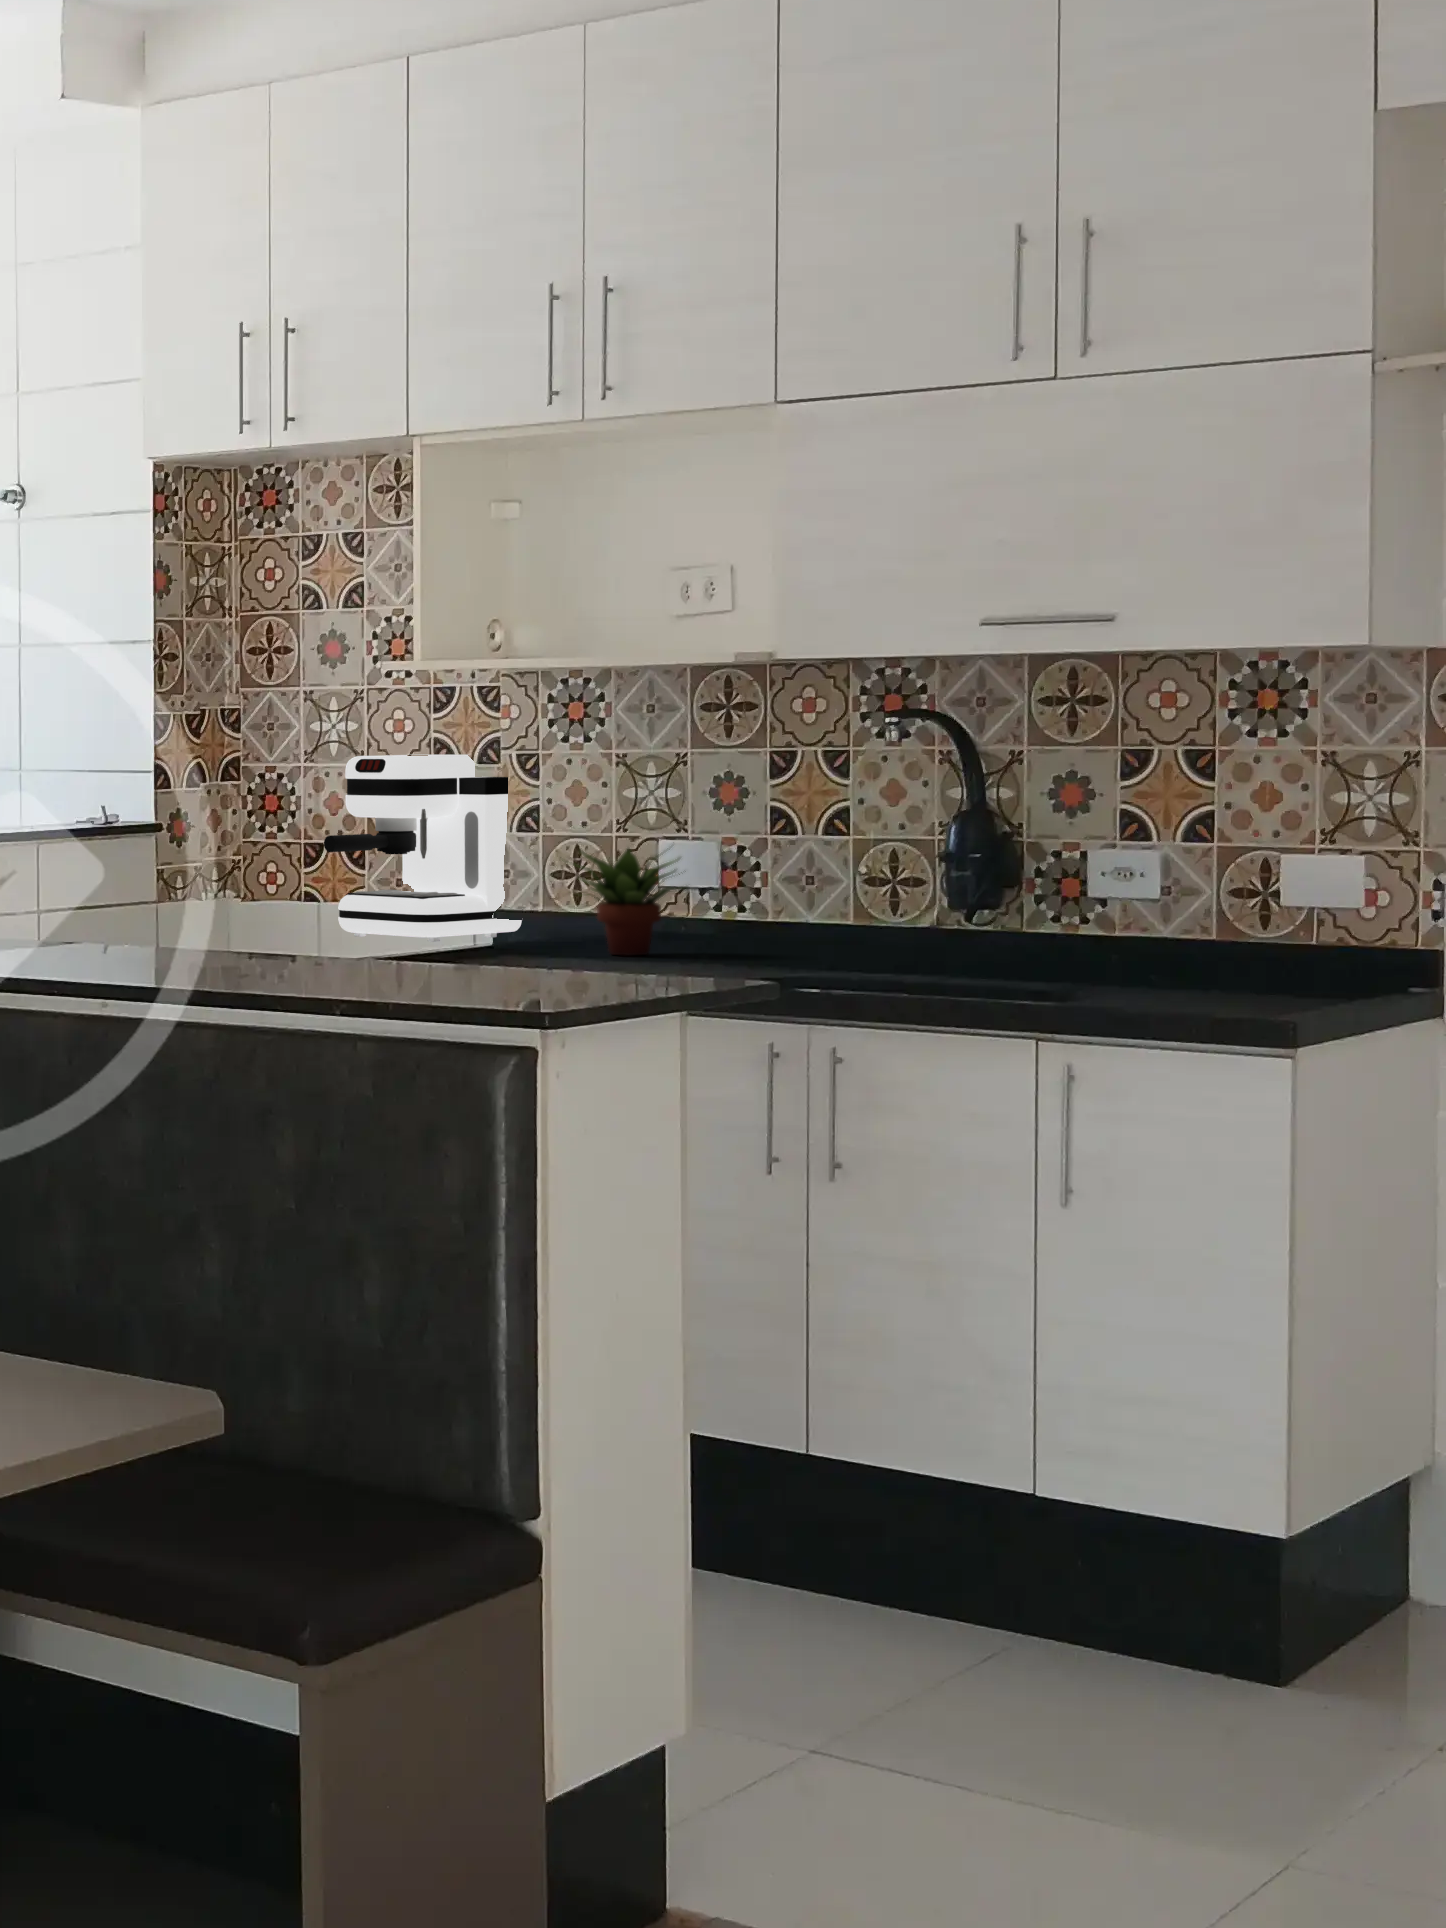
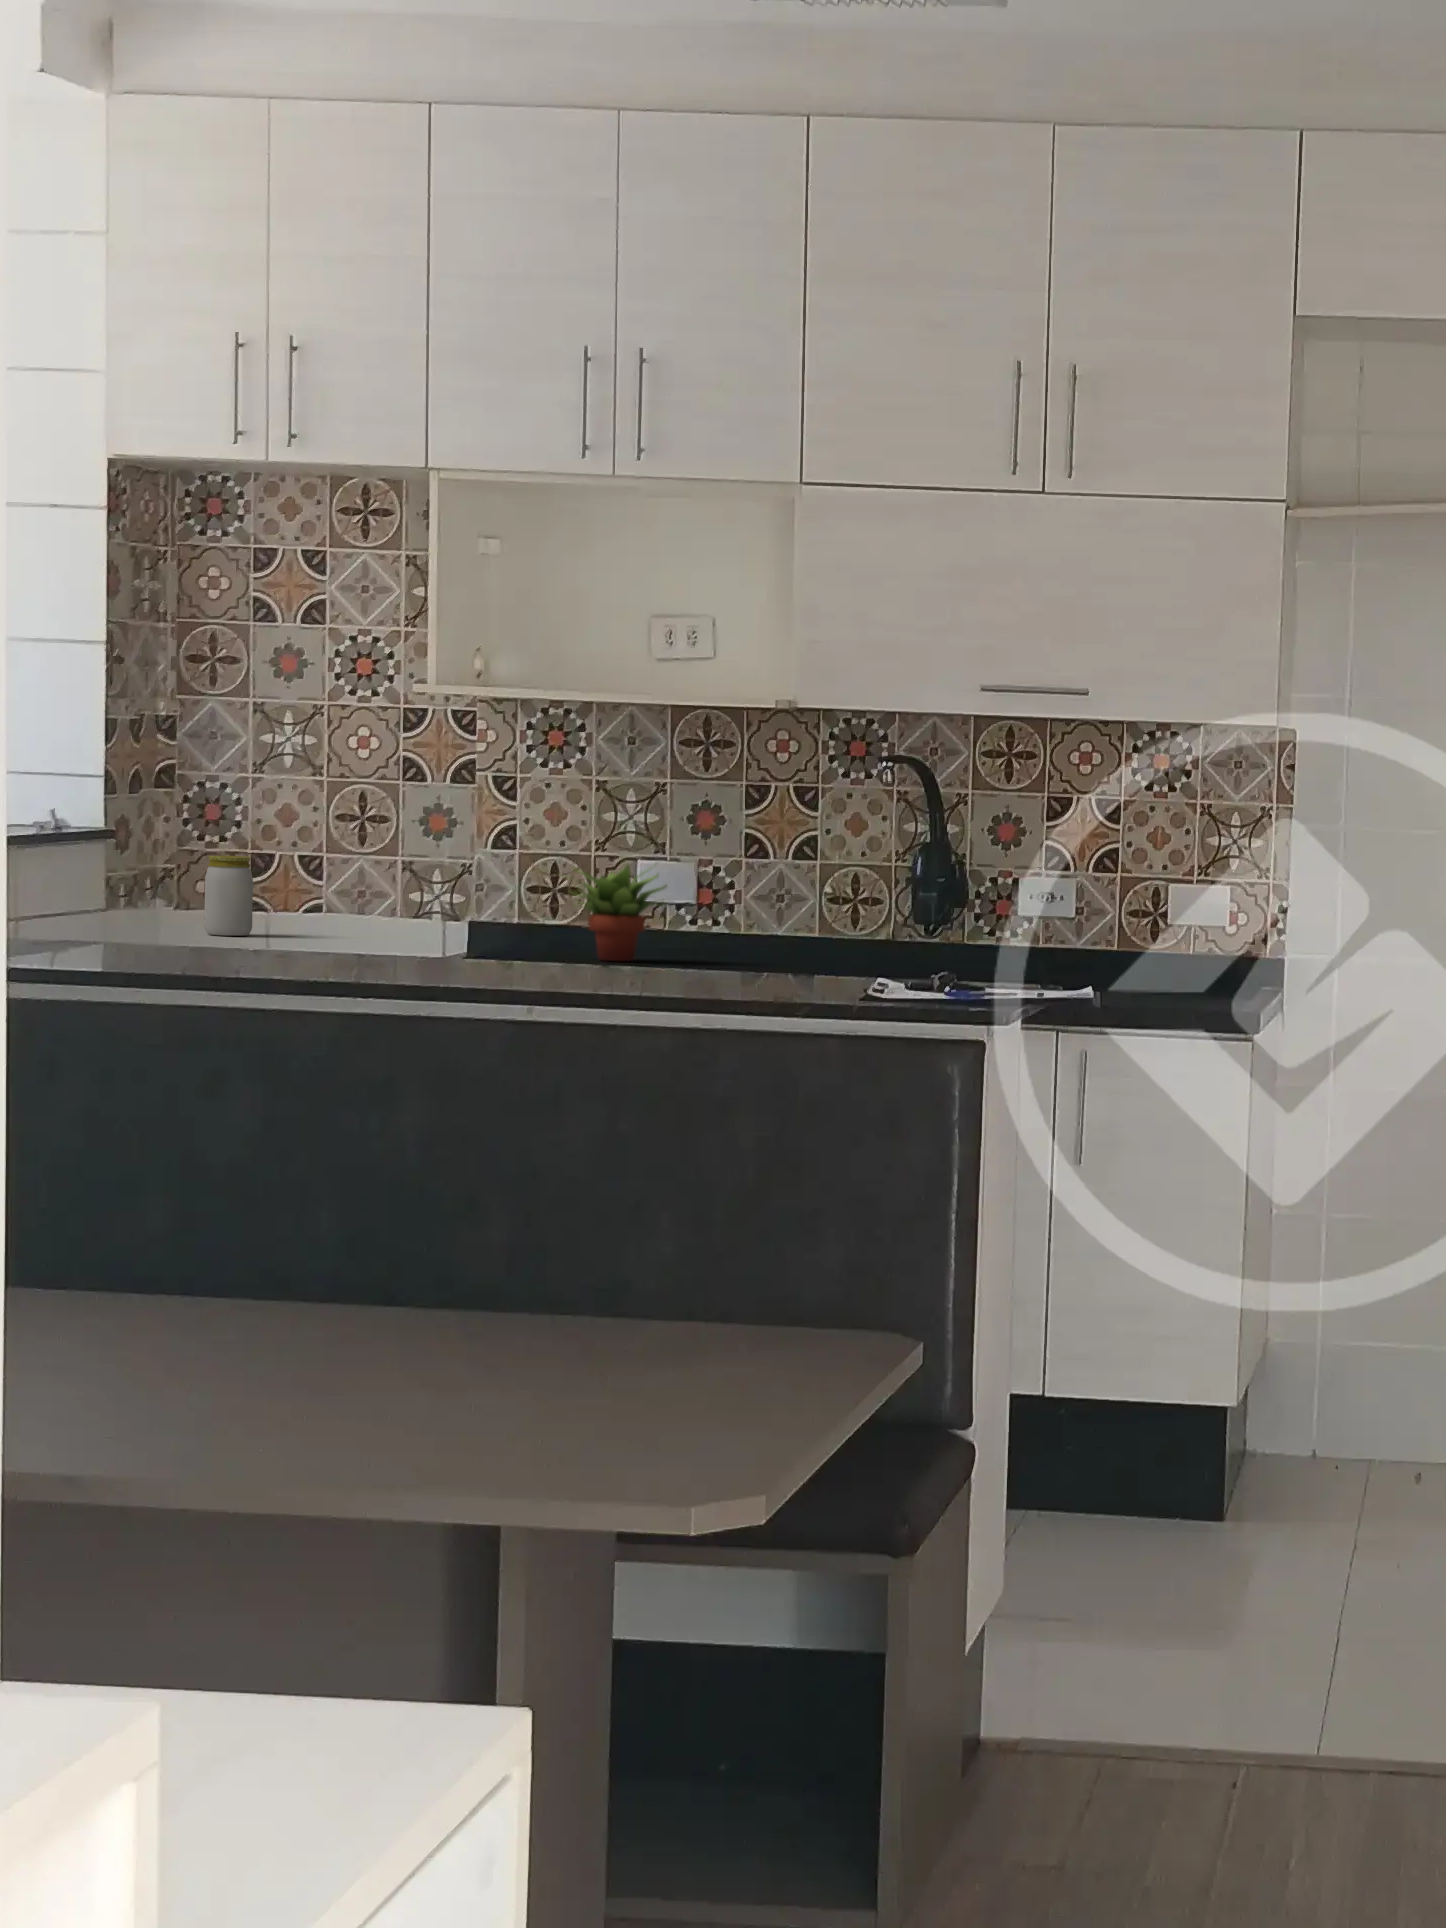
coffee maker: present [324,755,522,942] -> none [310,771,487,948]
jar: none [249,848,296,930] -> present [204,855,253,936]

